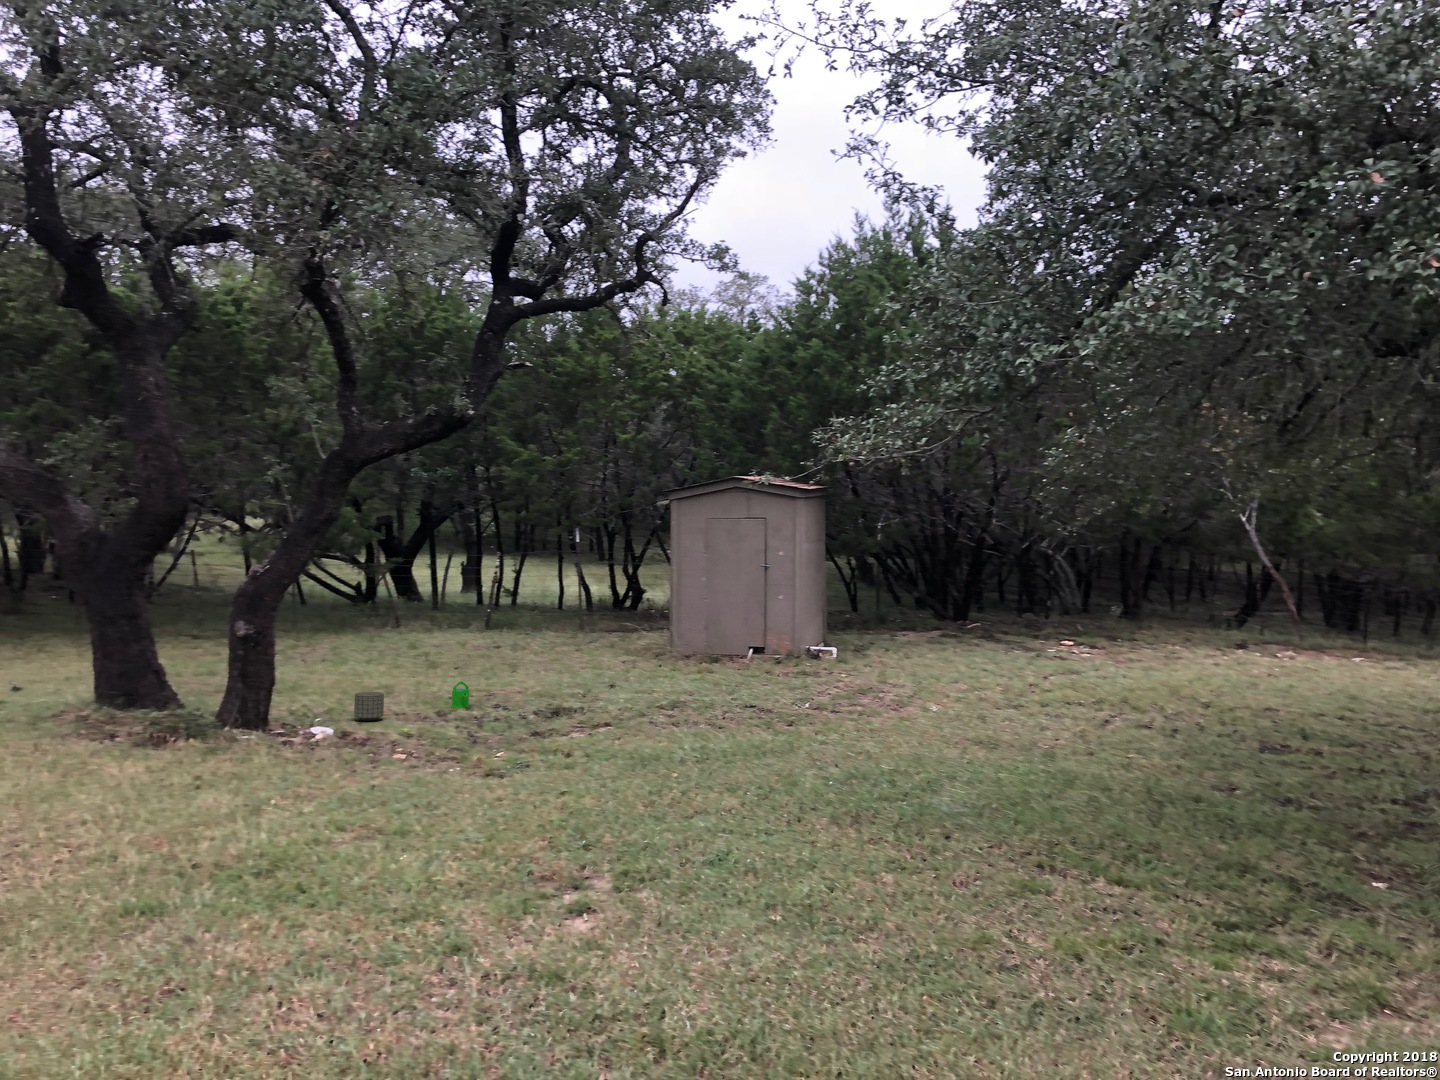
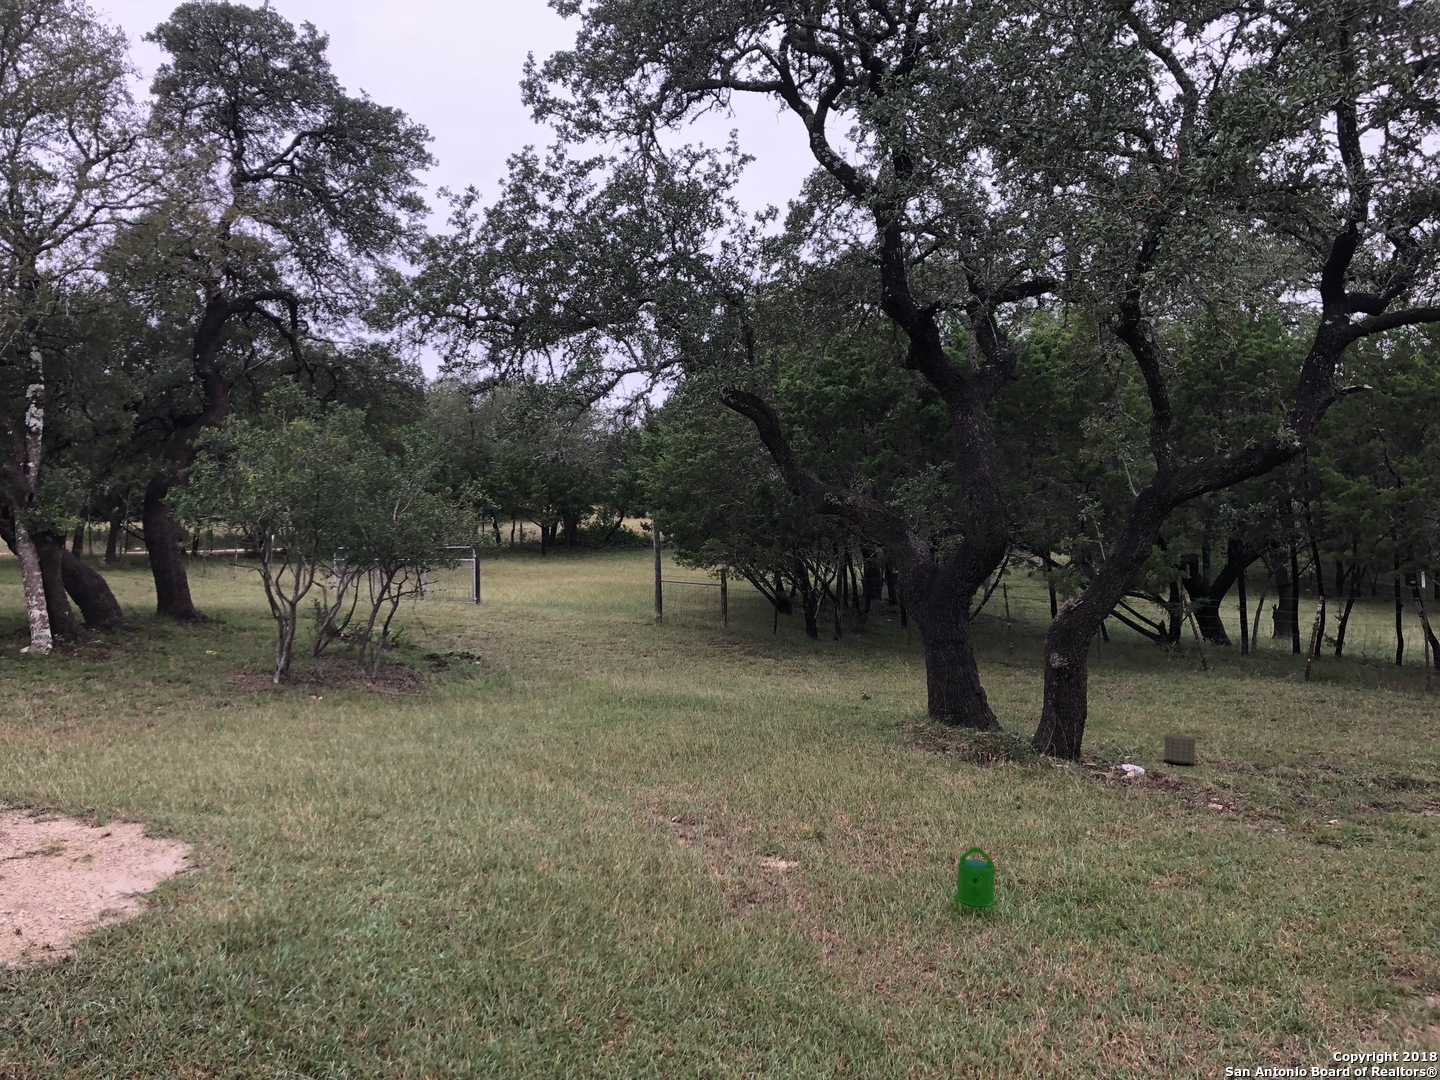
watering can: present [451,681,470,708] -> present [955,847,996,907]

